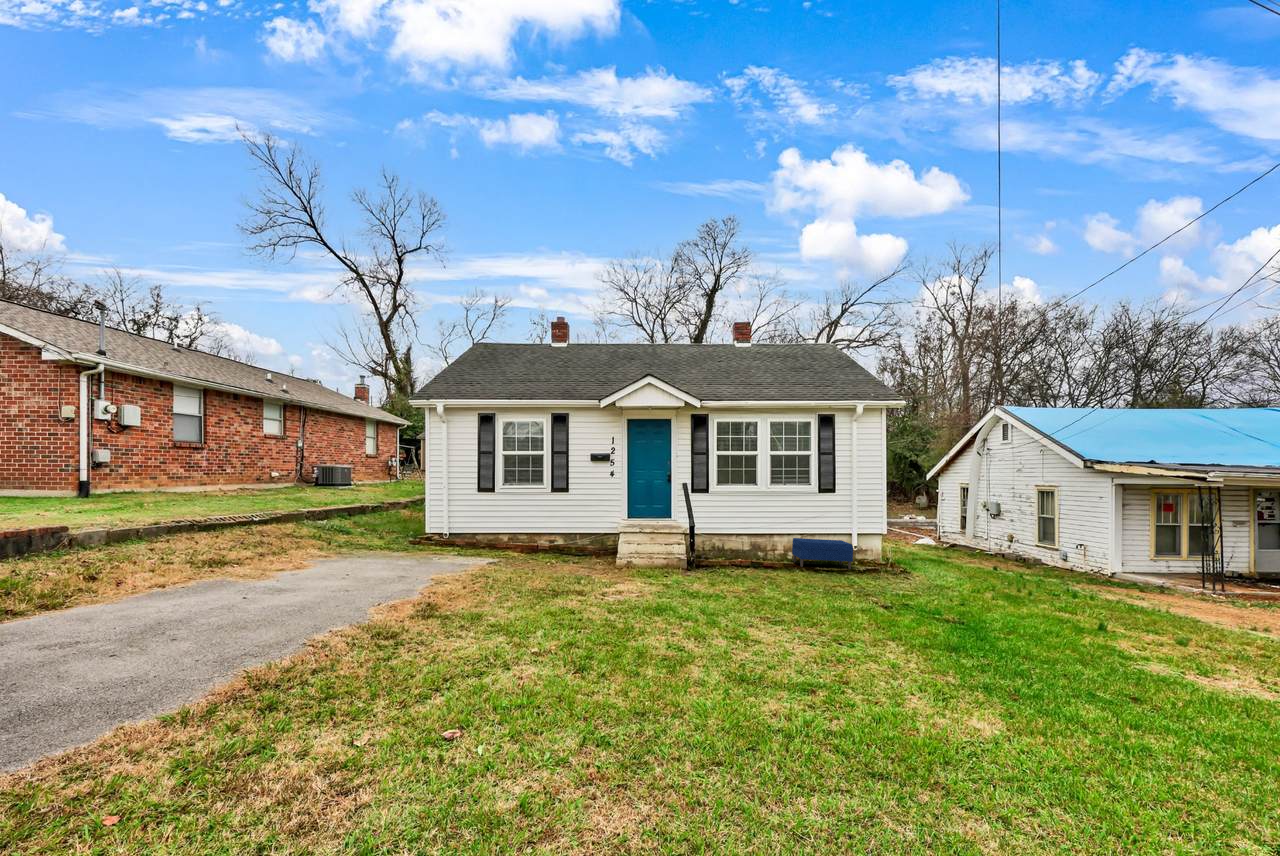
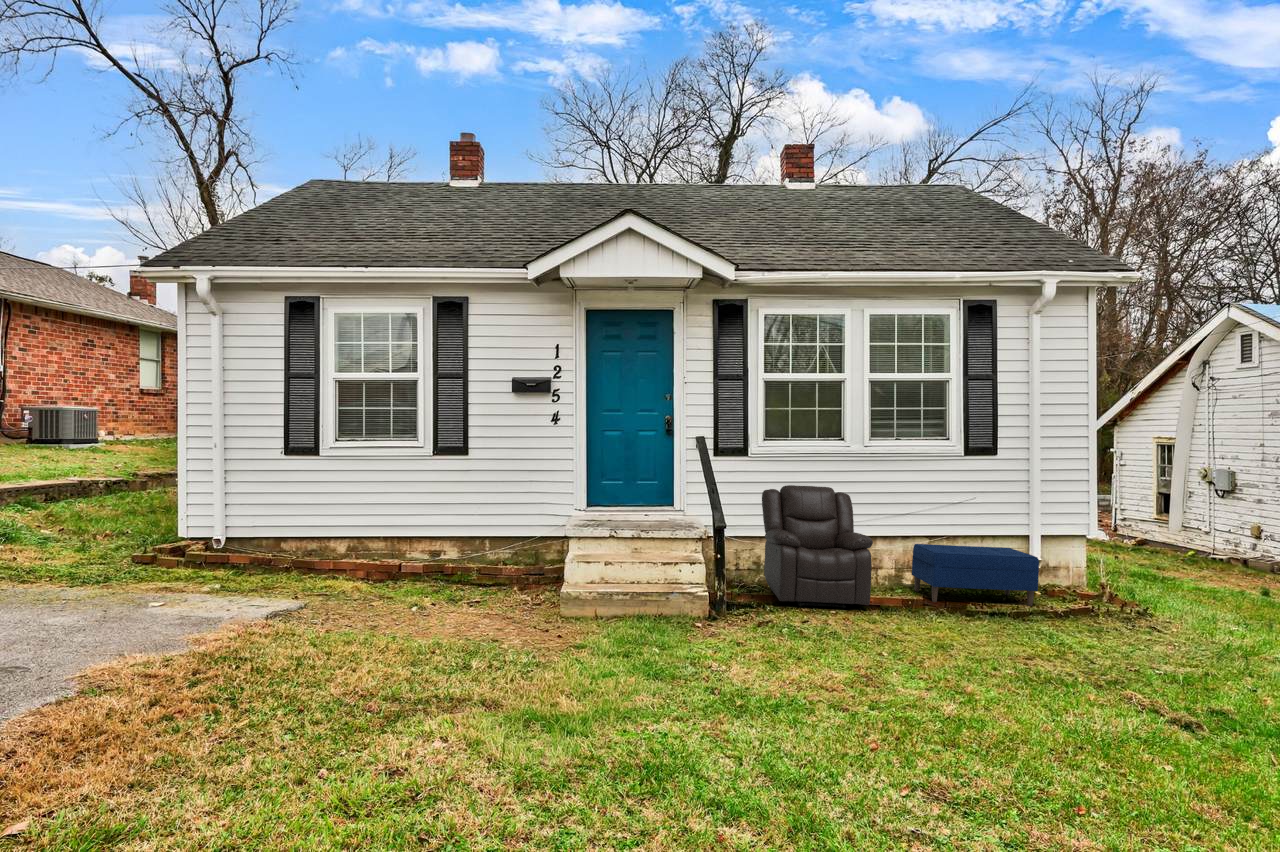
chair: none [716,508,769,568] -> present [762,485,873,608]

